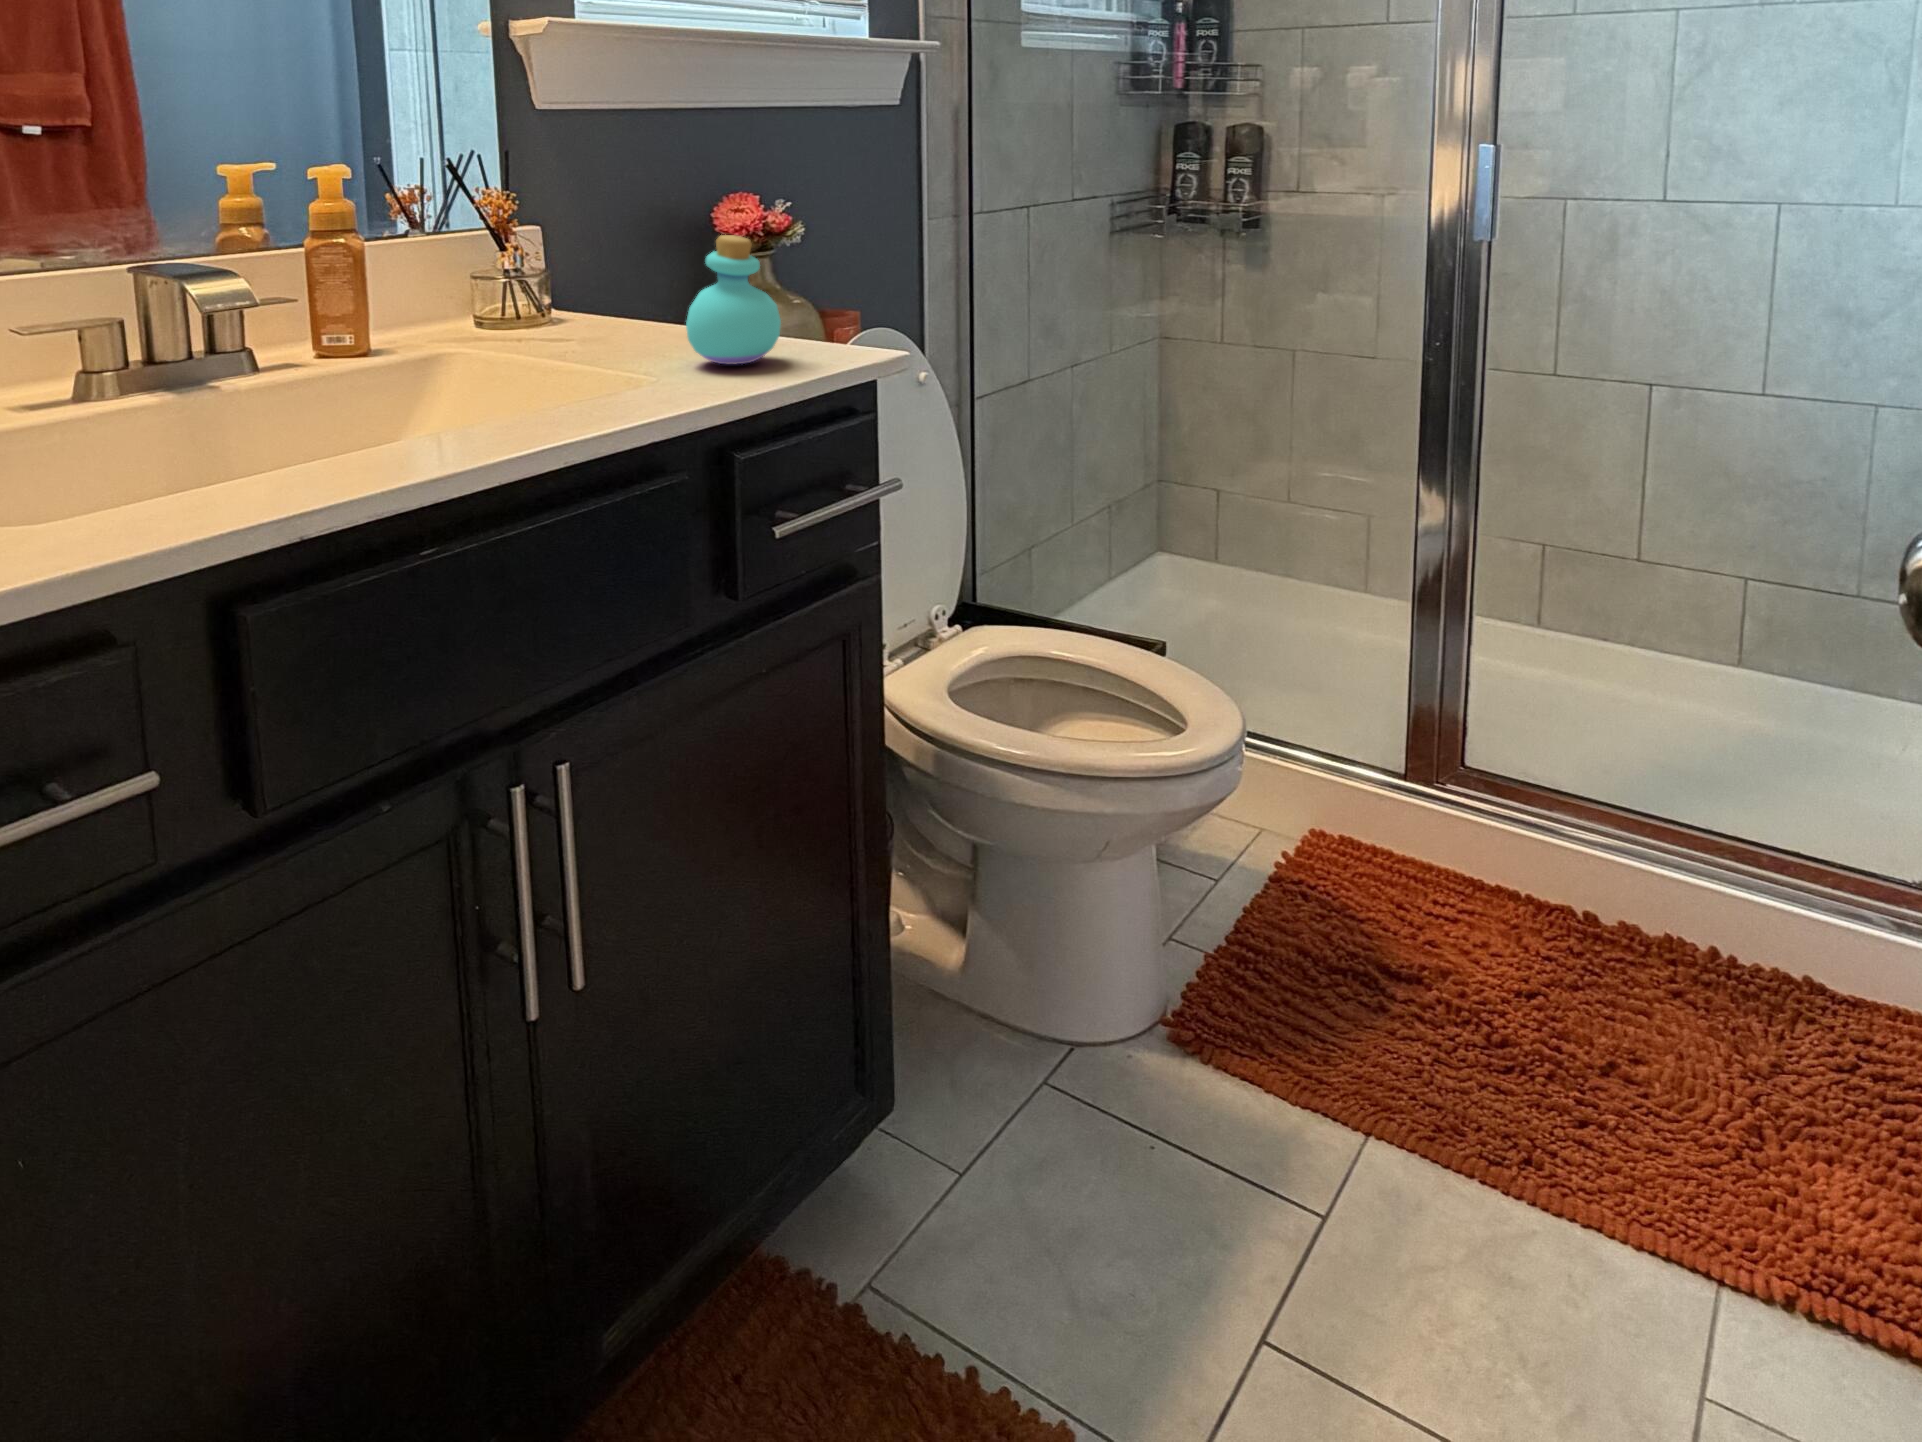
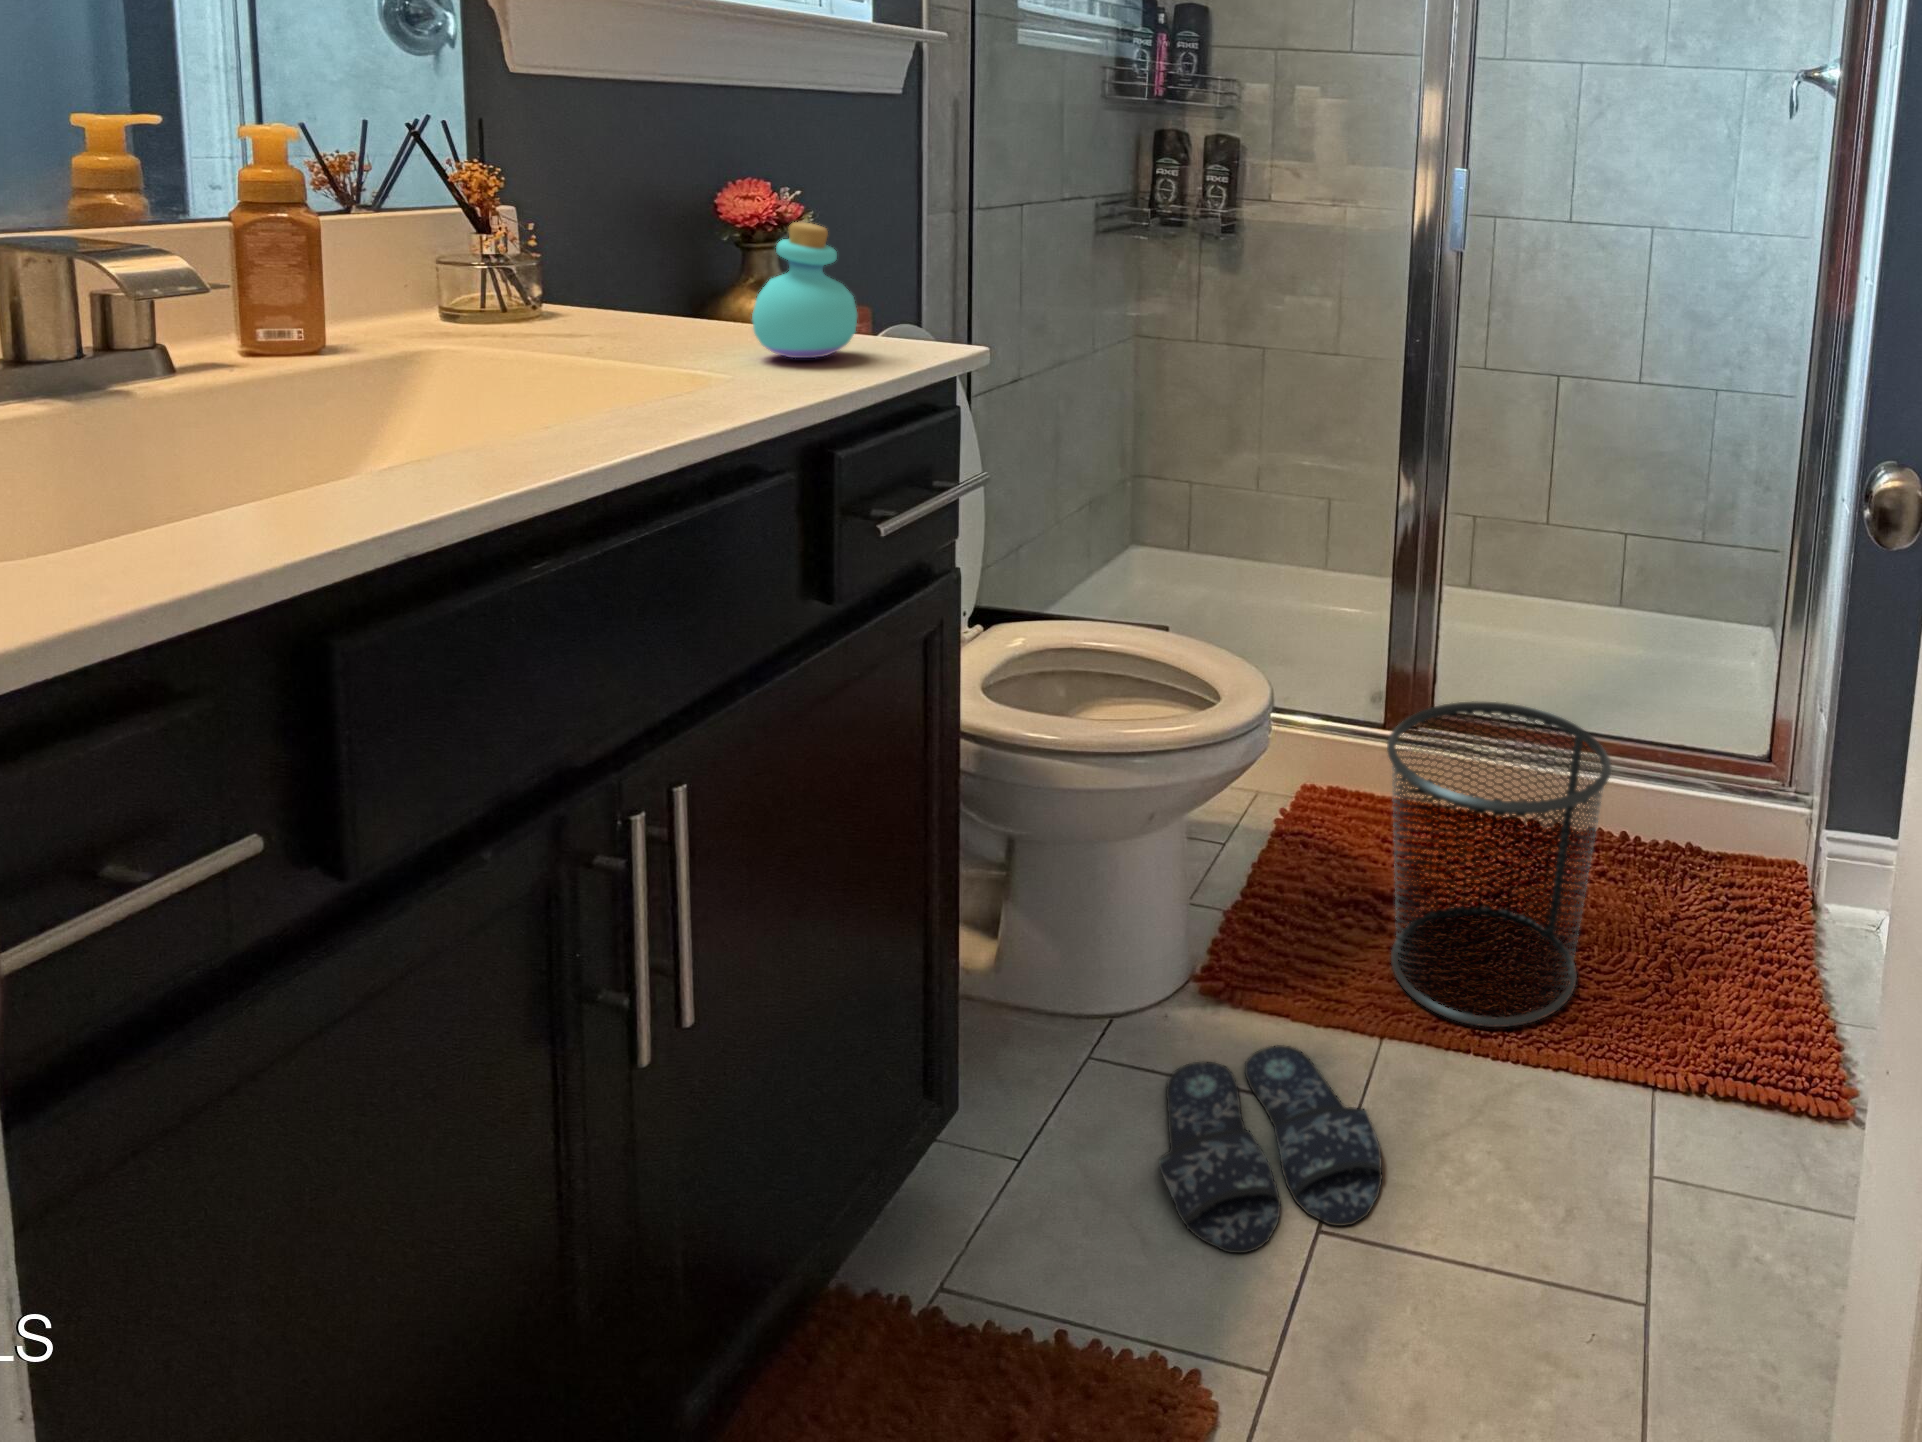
waste bin: none [1379,764,1671,1160] -> present [1387,701,1612,1027]
slippers: none [1096,1109,1344,1345] -> present [1159,1045,1382,1253]

